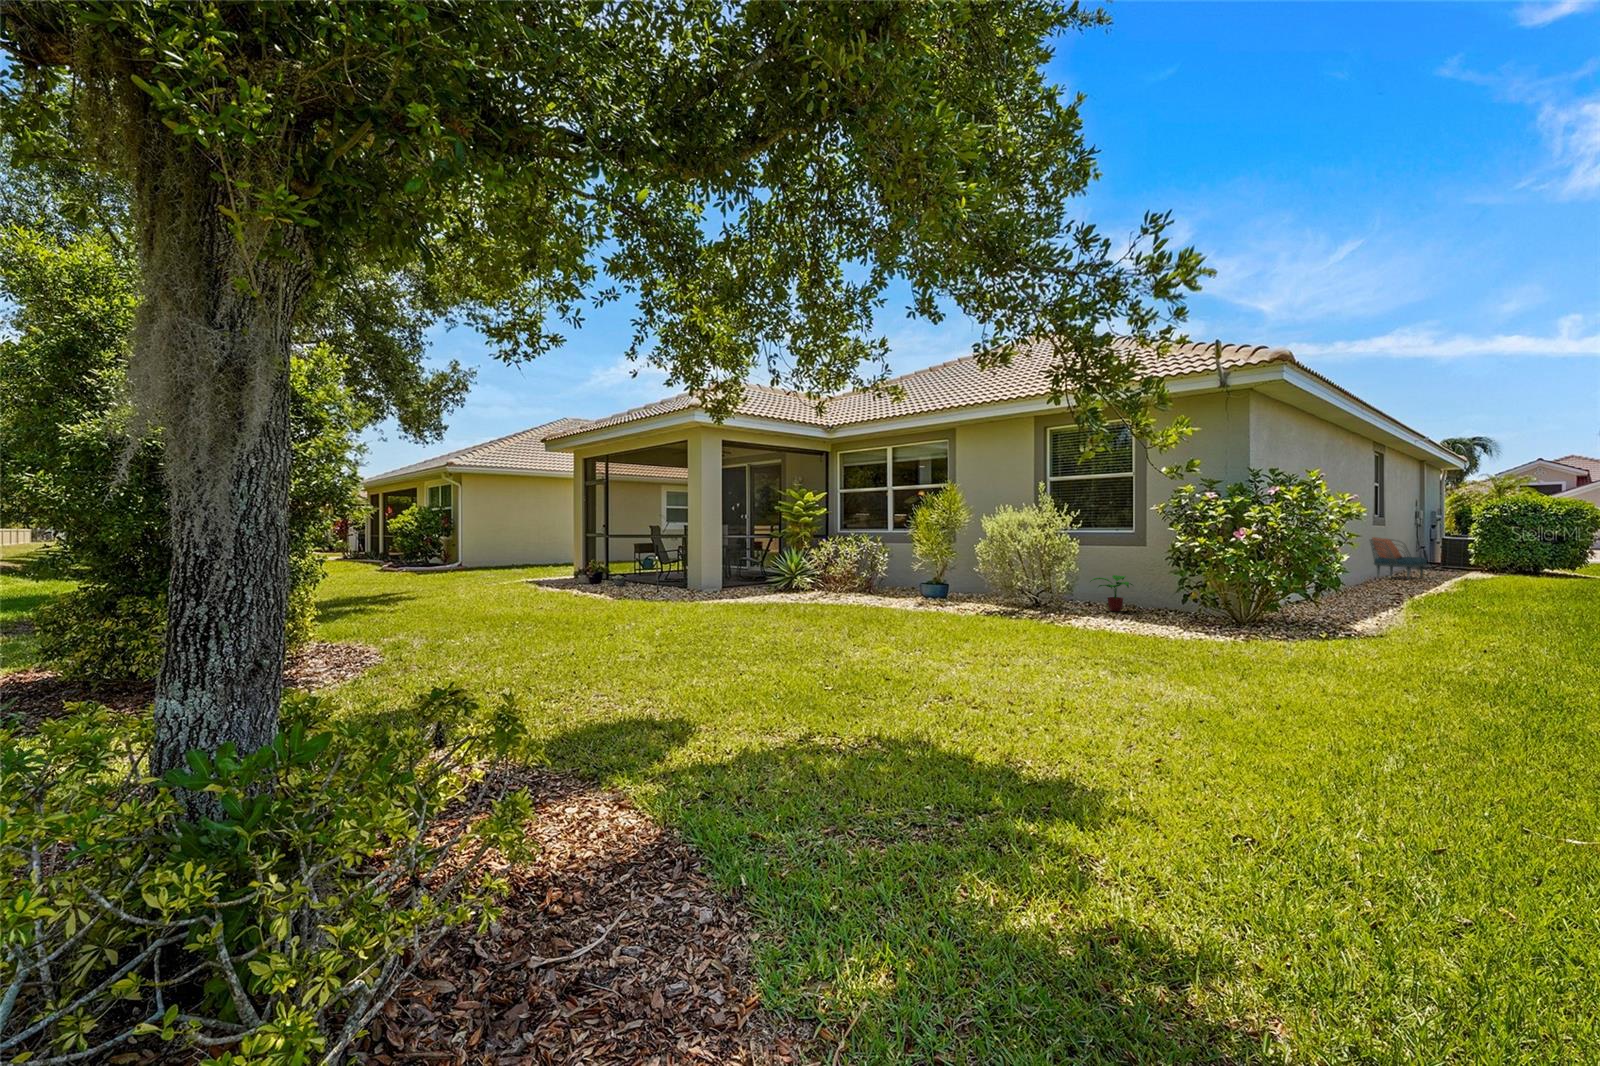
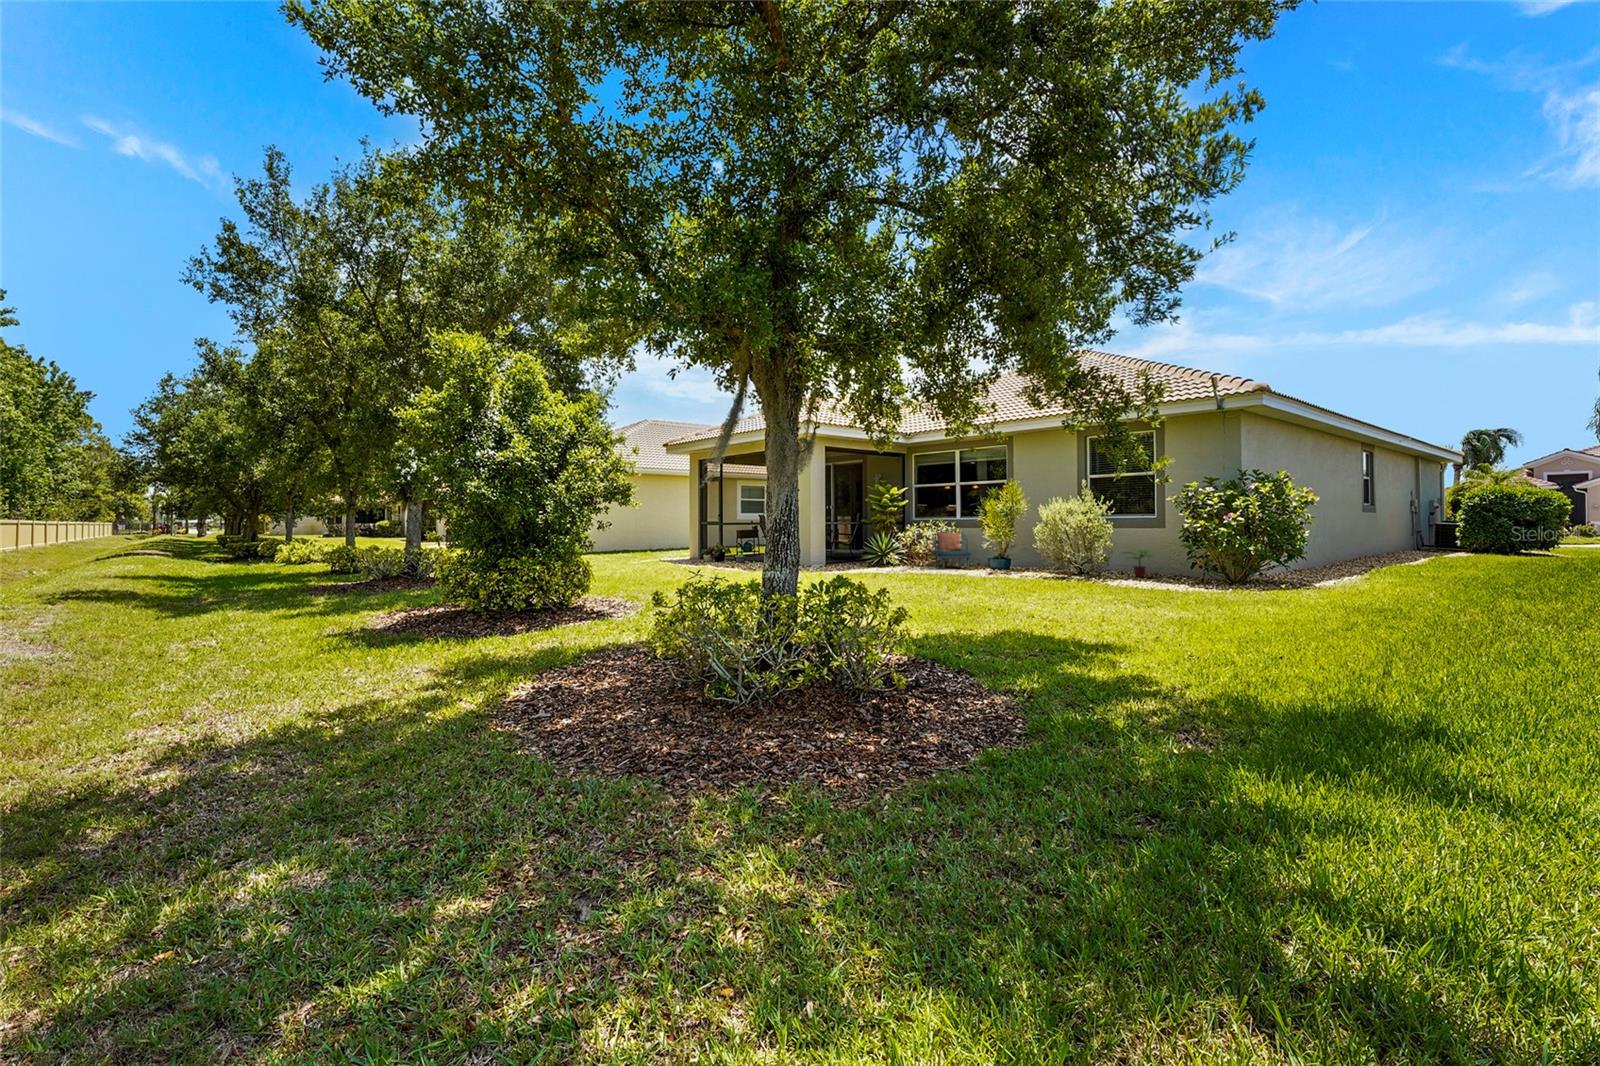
armchair: present [1370,537,1427,579] -> present [933,532,972,569]

